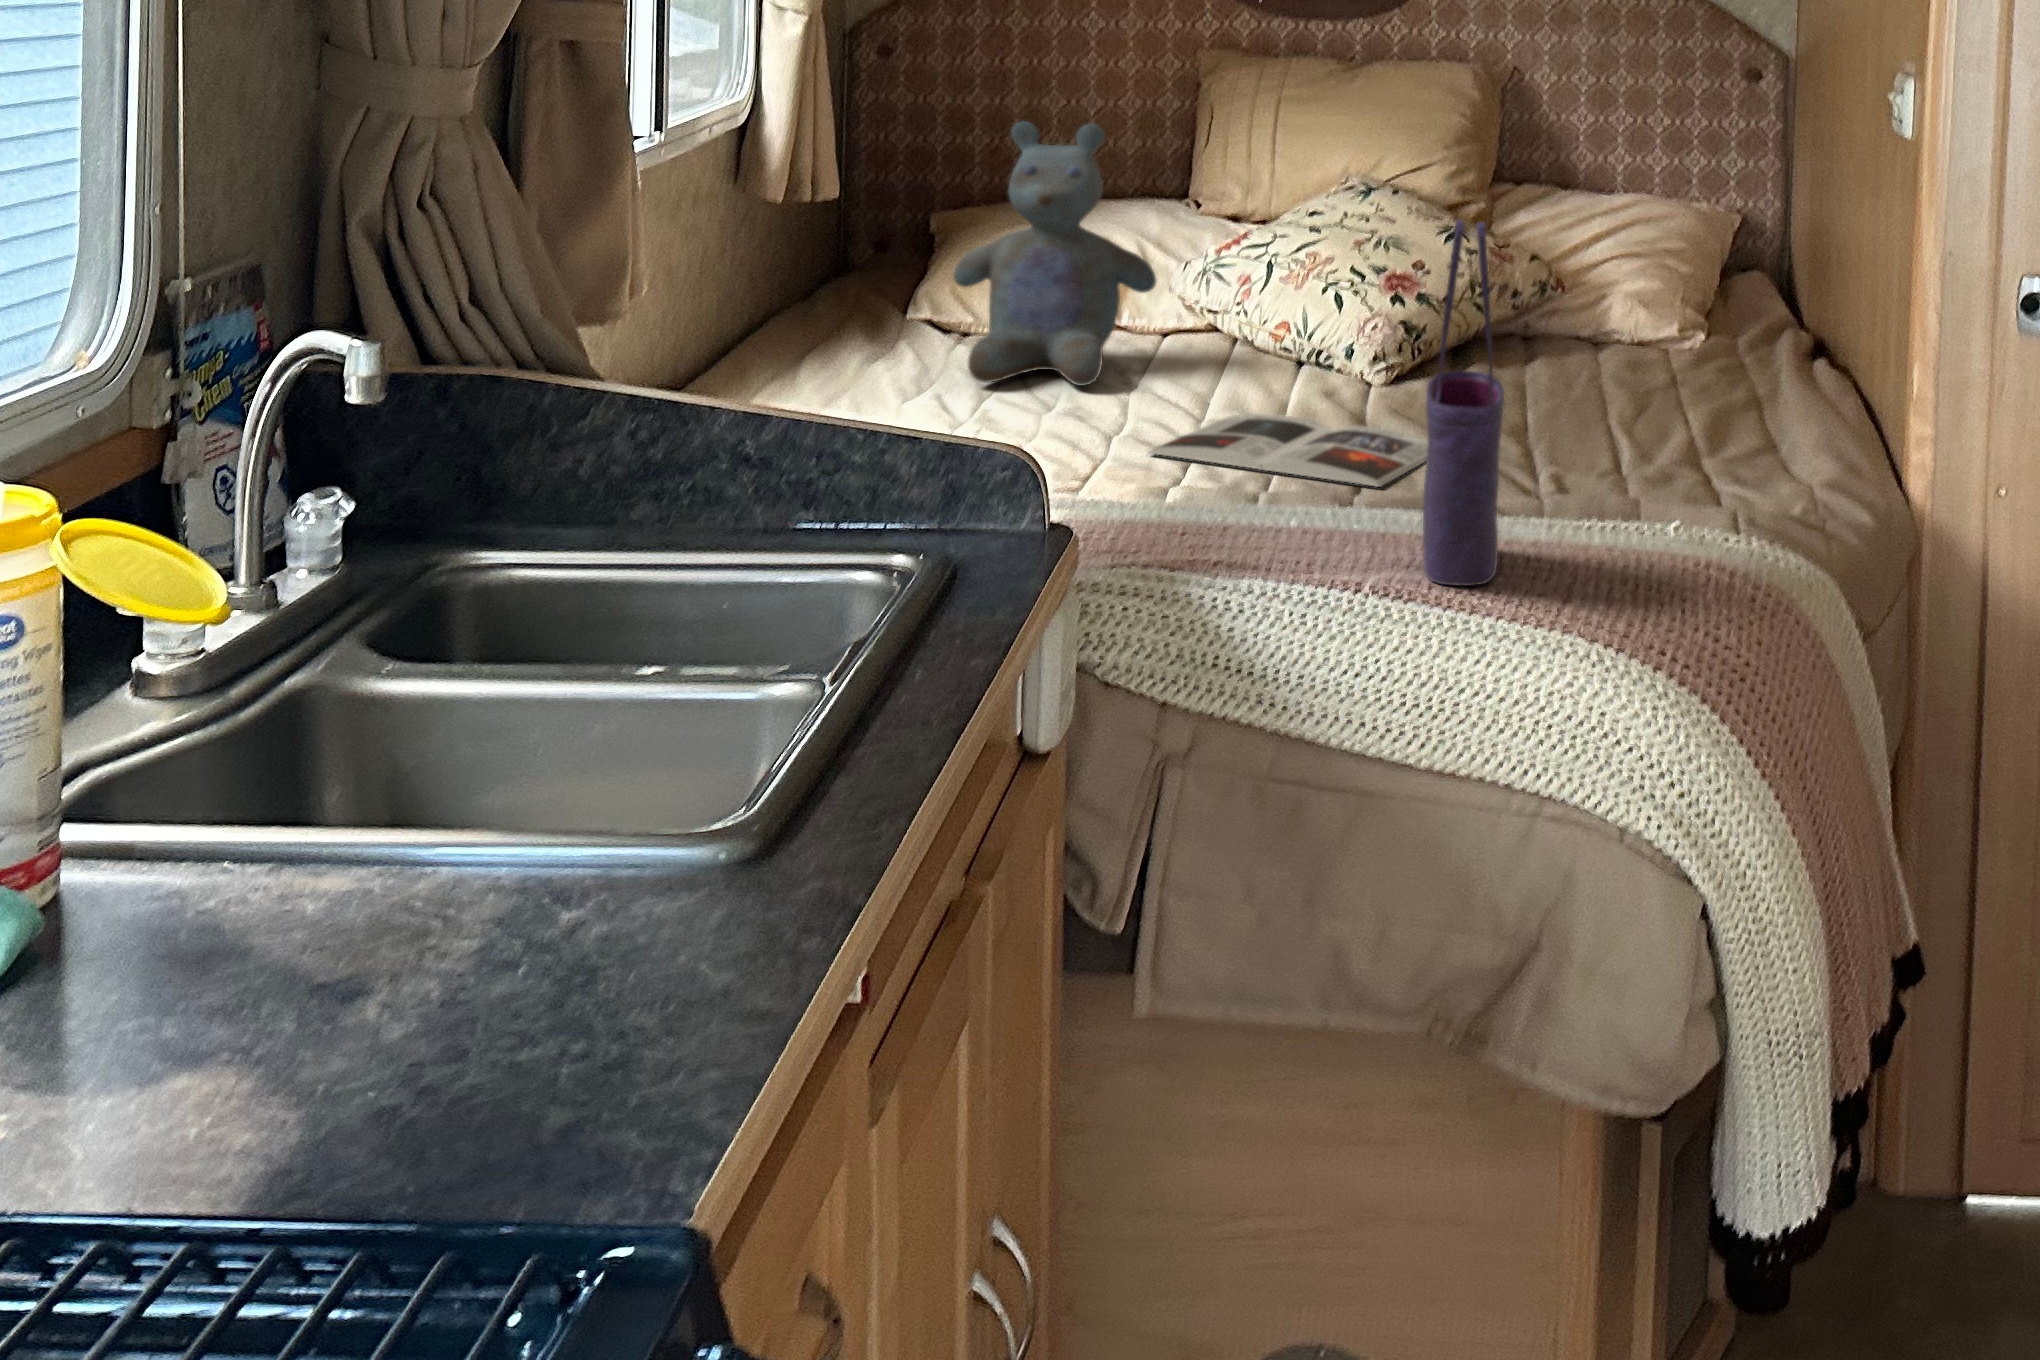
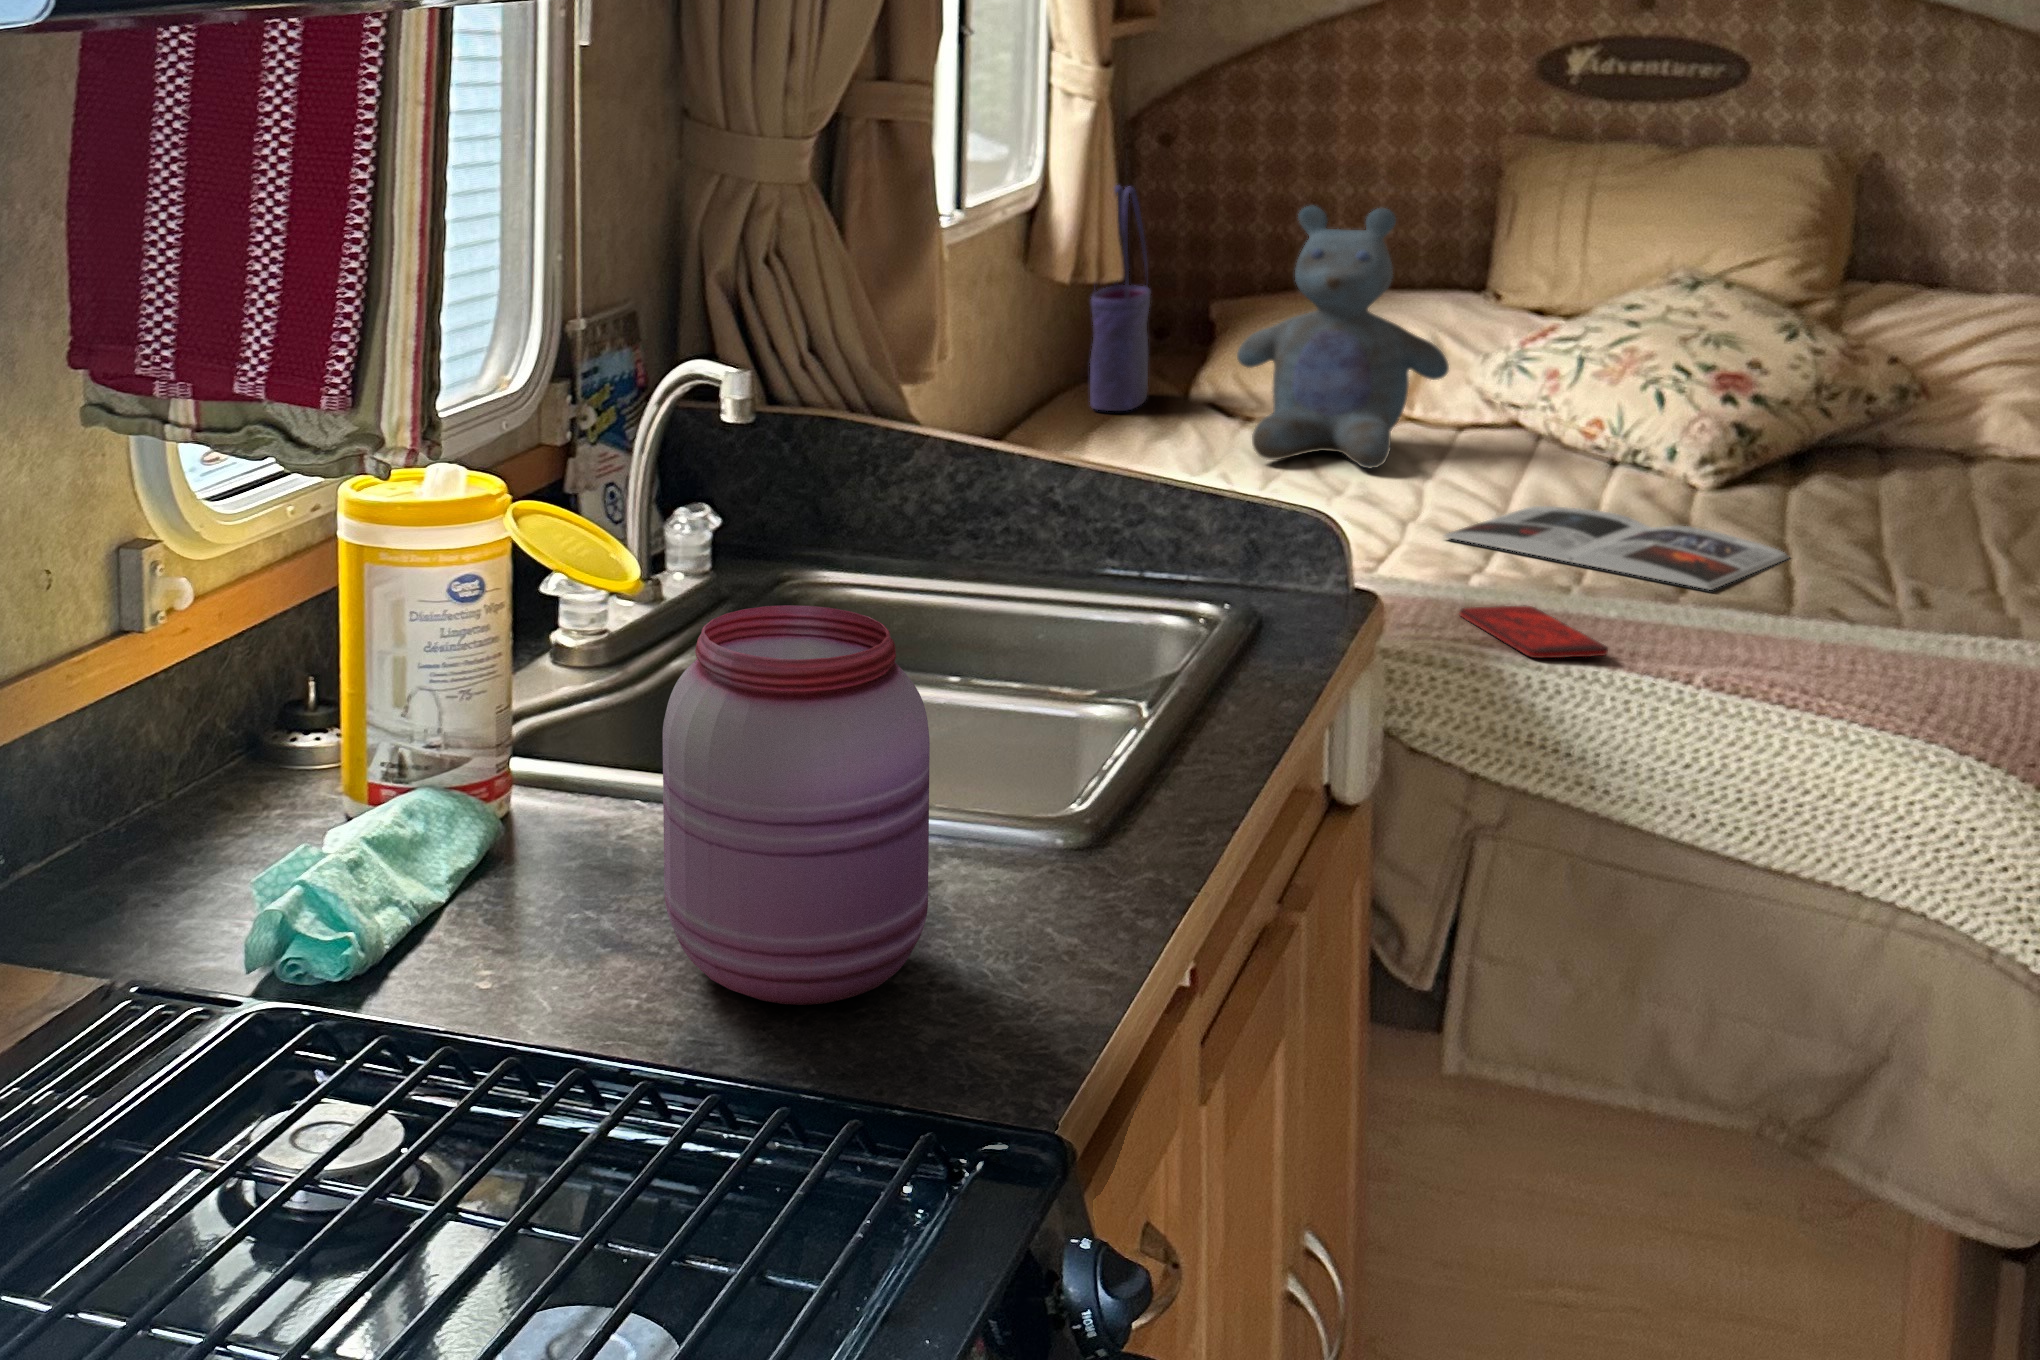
tote bag: present [1423,220,1504,586] -> present [1090,186,1151,411]
smartphone: none [1152,521,1281,574] -> present [1460,605,1608,658]
jar: none [253,620,571,1075] -> present [663,605,930,1005]

